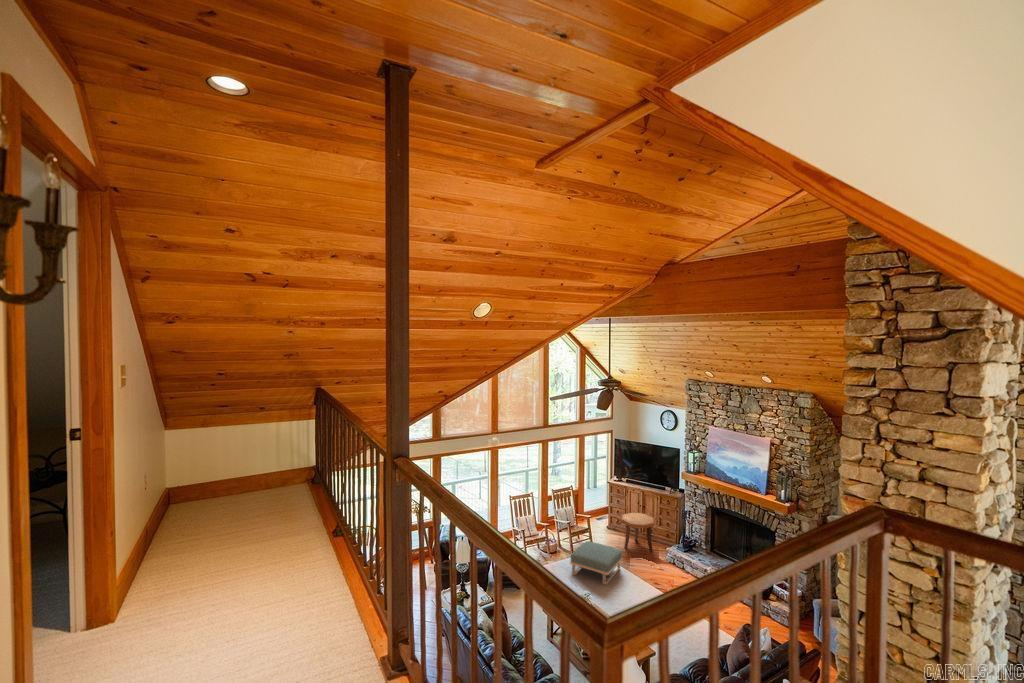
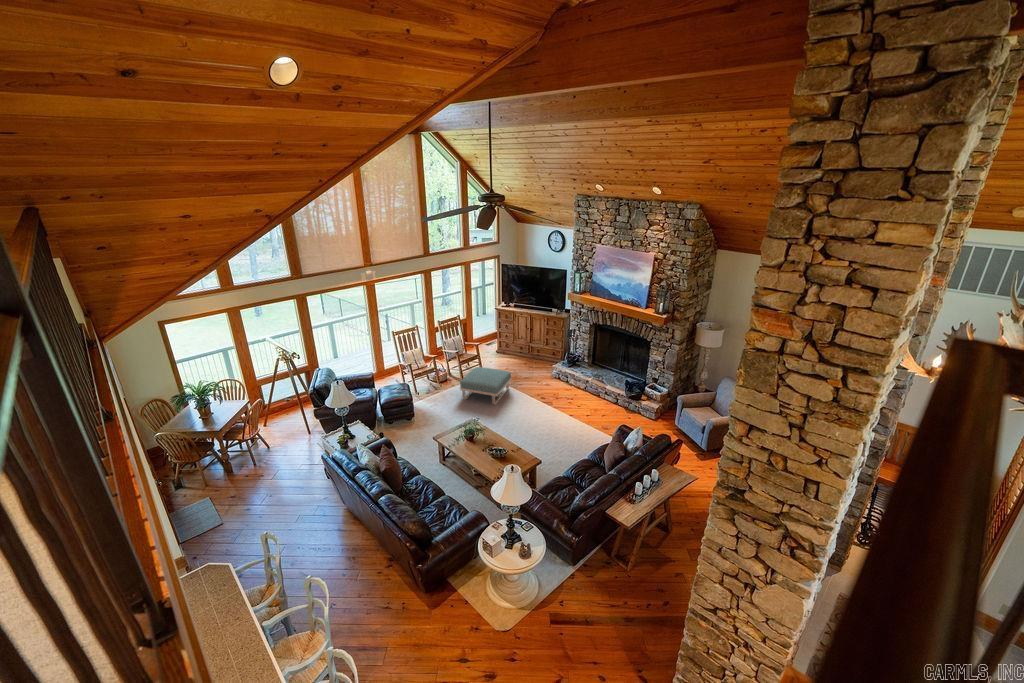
side table: present [622,512,654,551] -> none [510,335,541,369]

